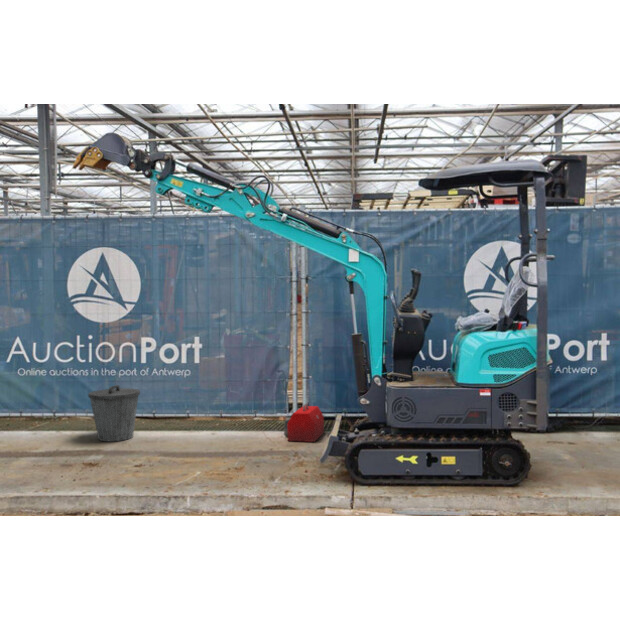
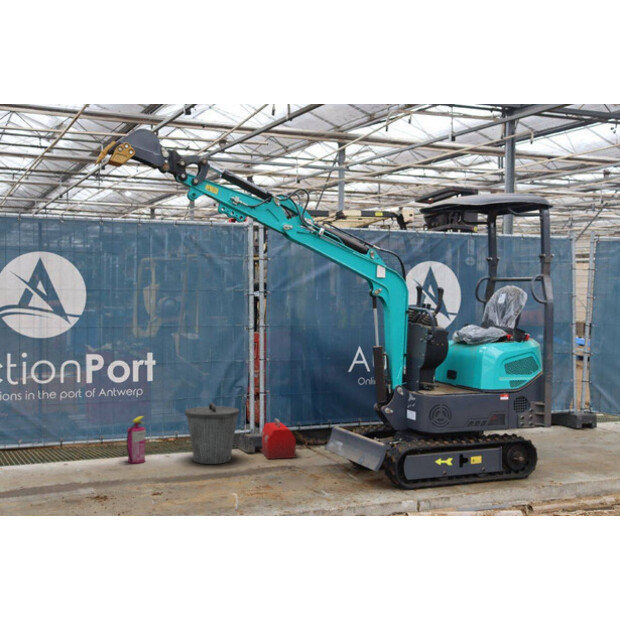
trash can: present [88,385,140,441] -> present [185,403,239,464]
fire extinguisher: none [167,393,189,435] -> present [127,416,146,463]

